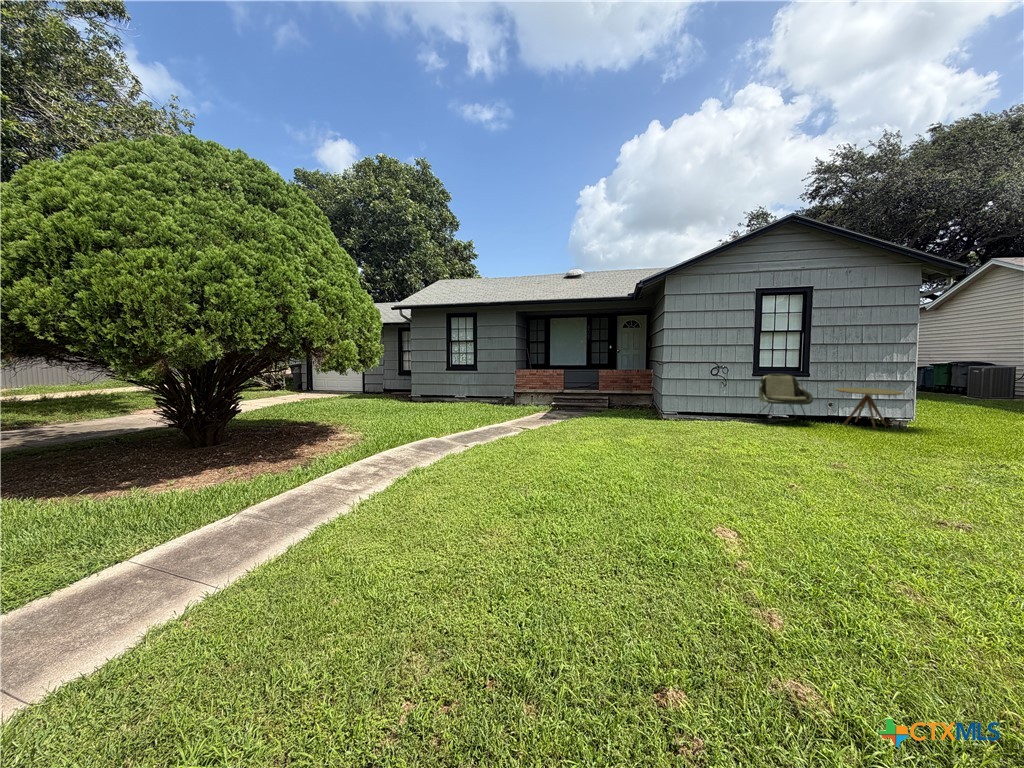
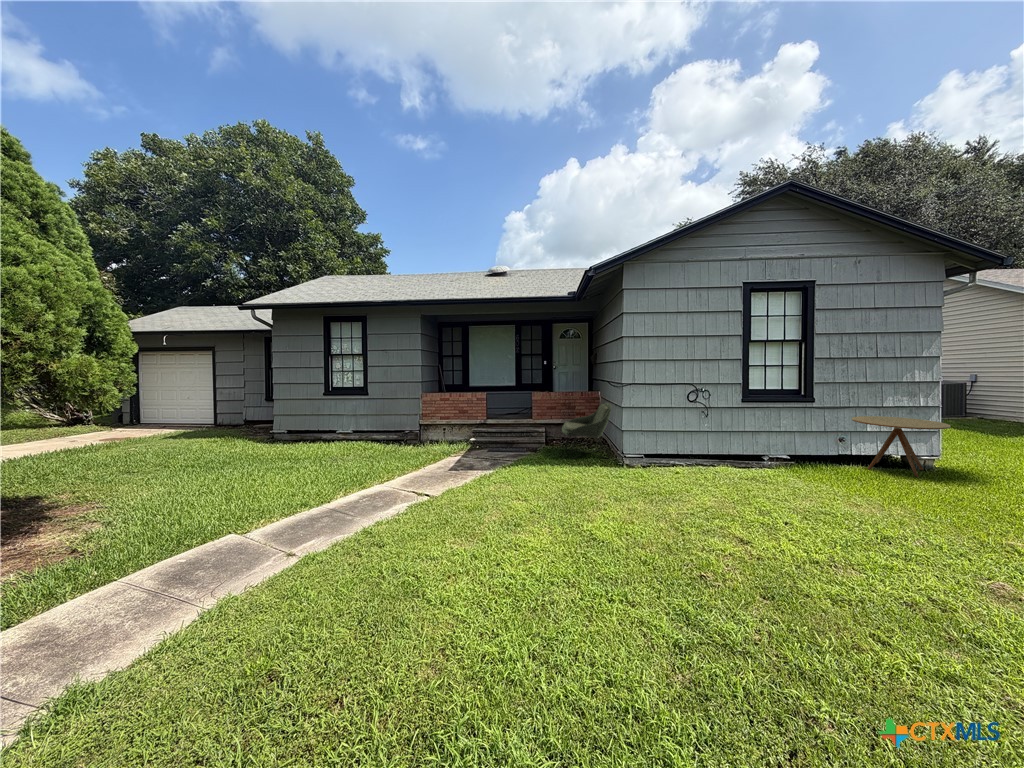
lounge chair: present [757,374,813,426] -> present [562,403,611,459]

